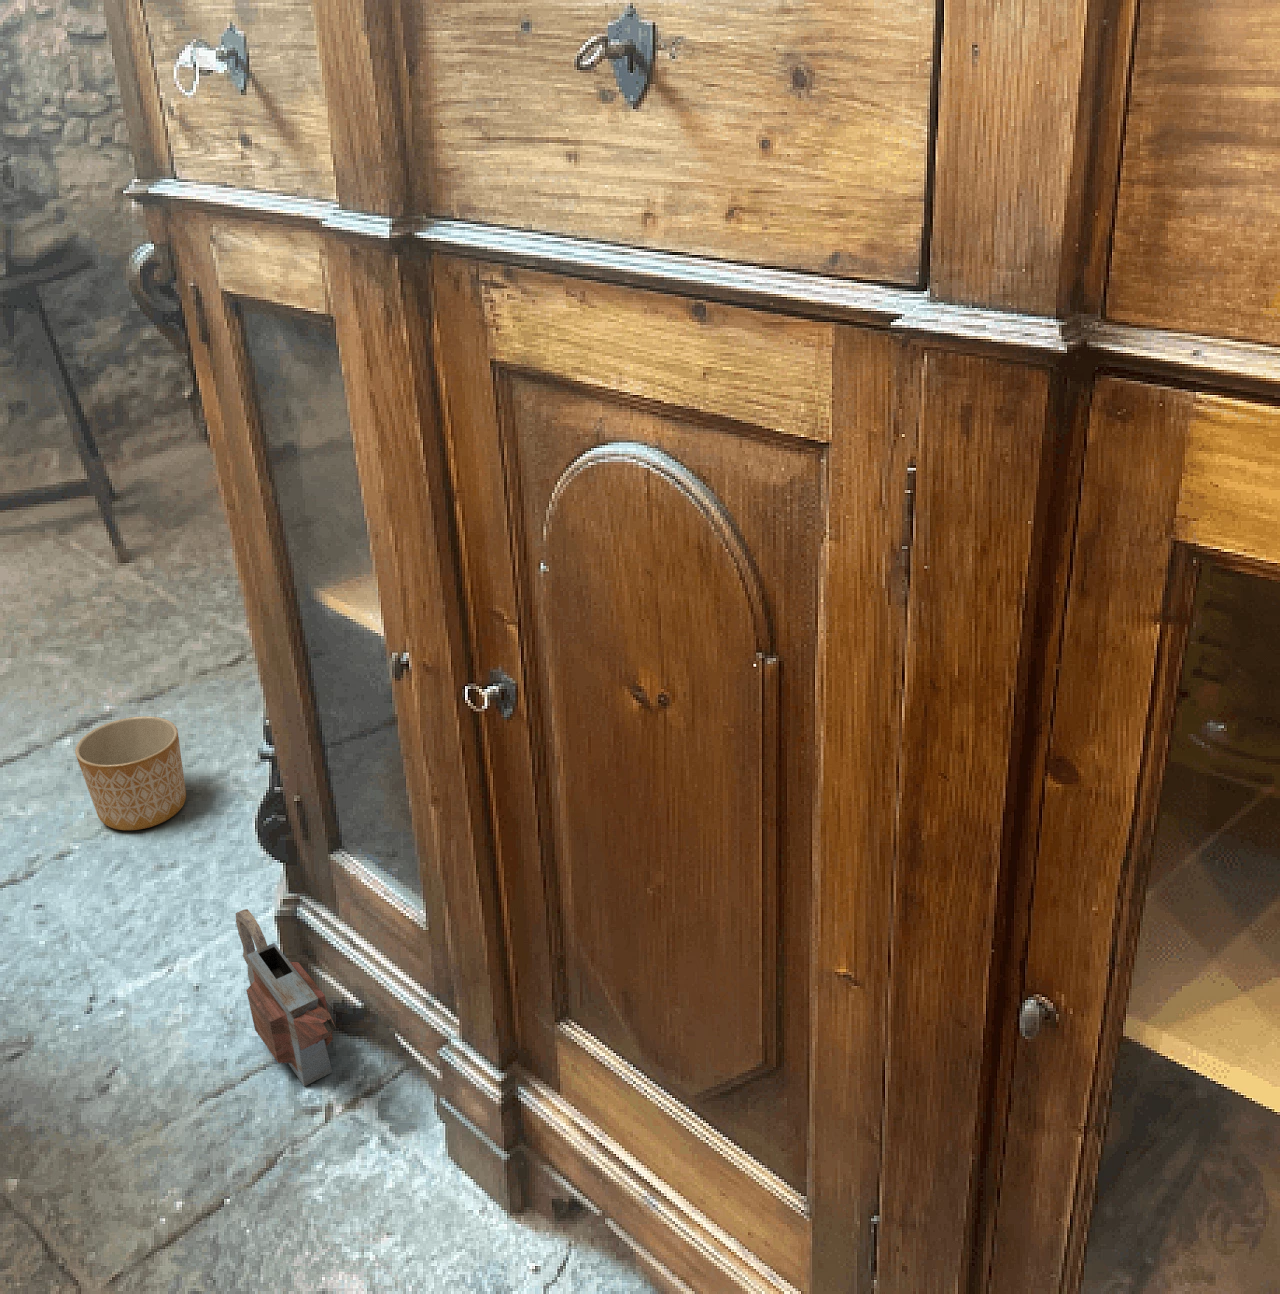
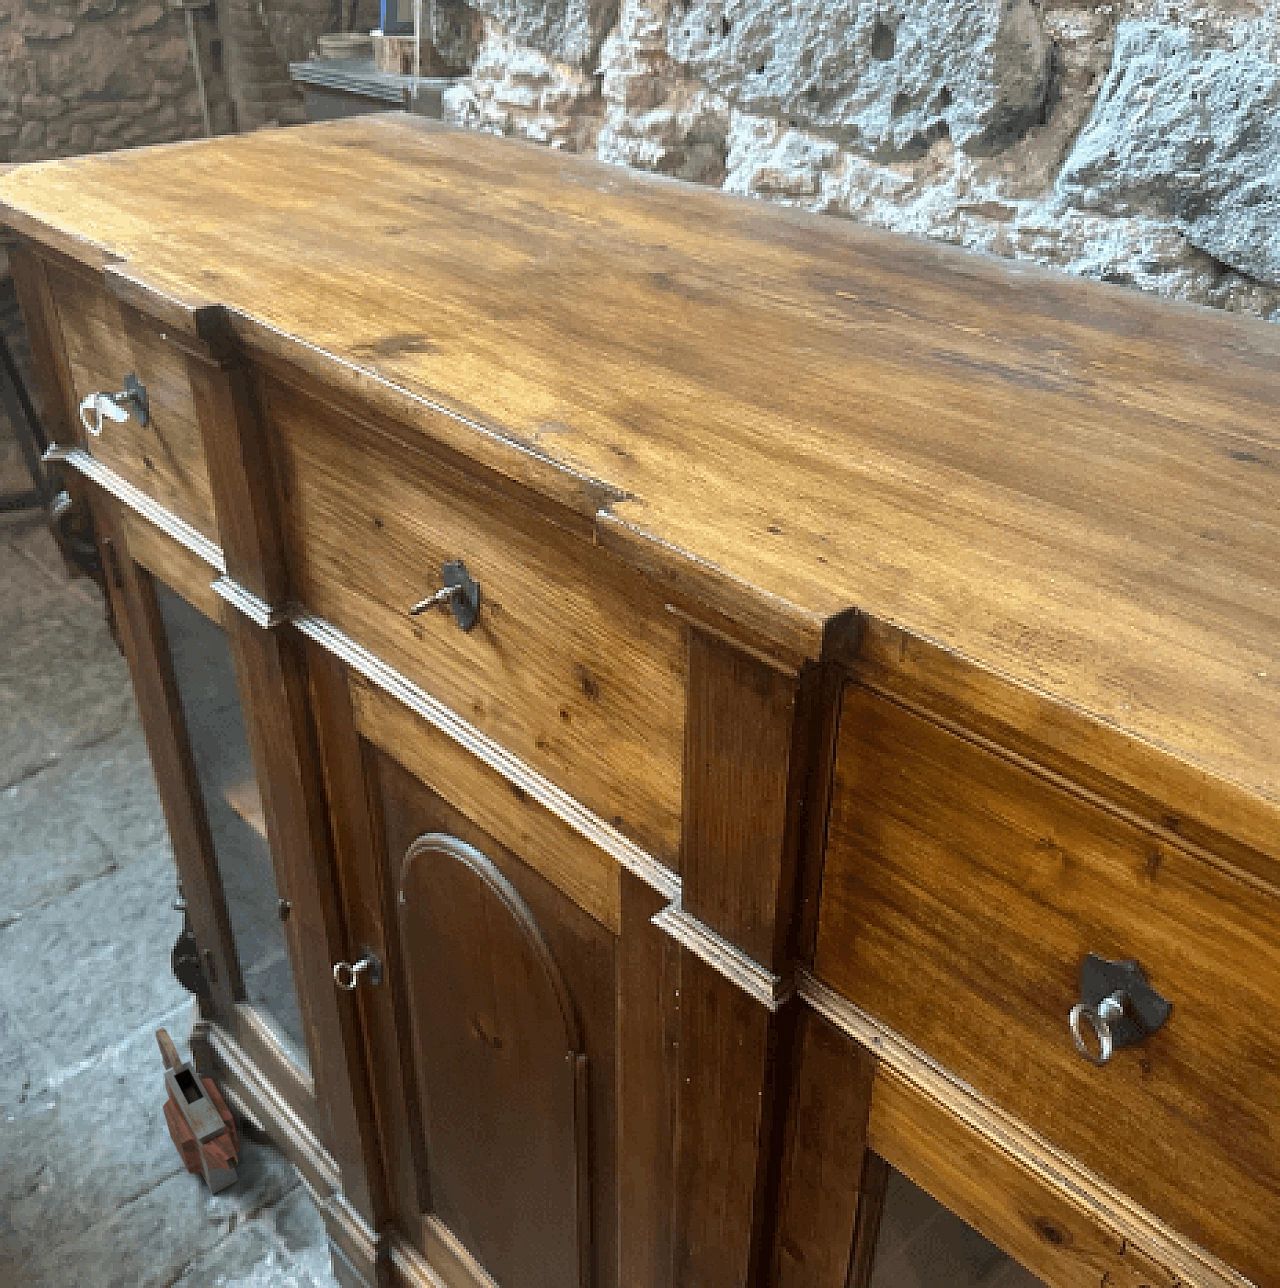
planter: present [75,716,186,830] -> none [16,791,122,901]

